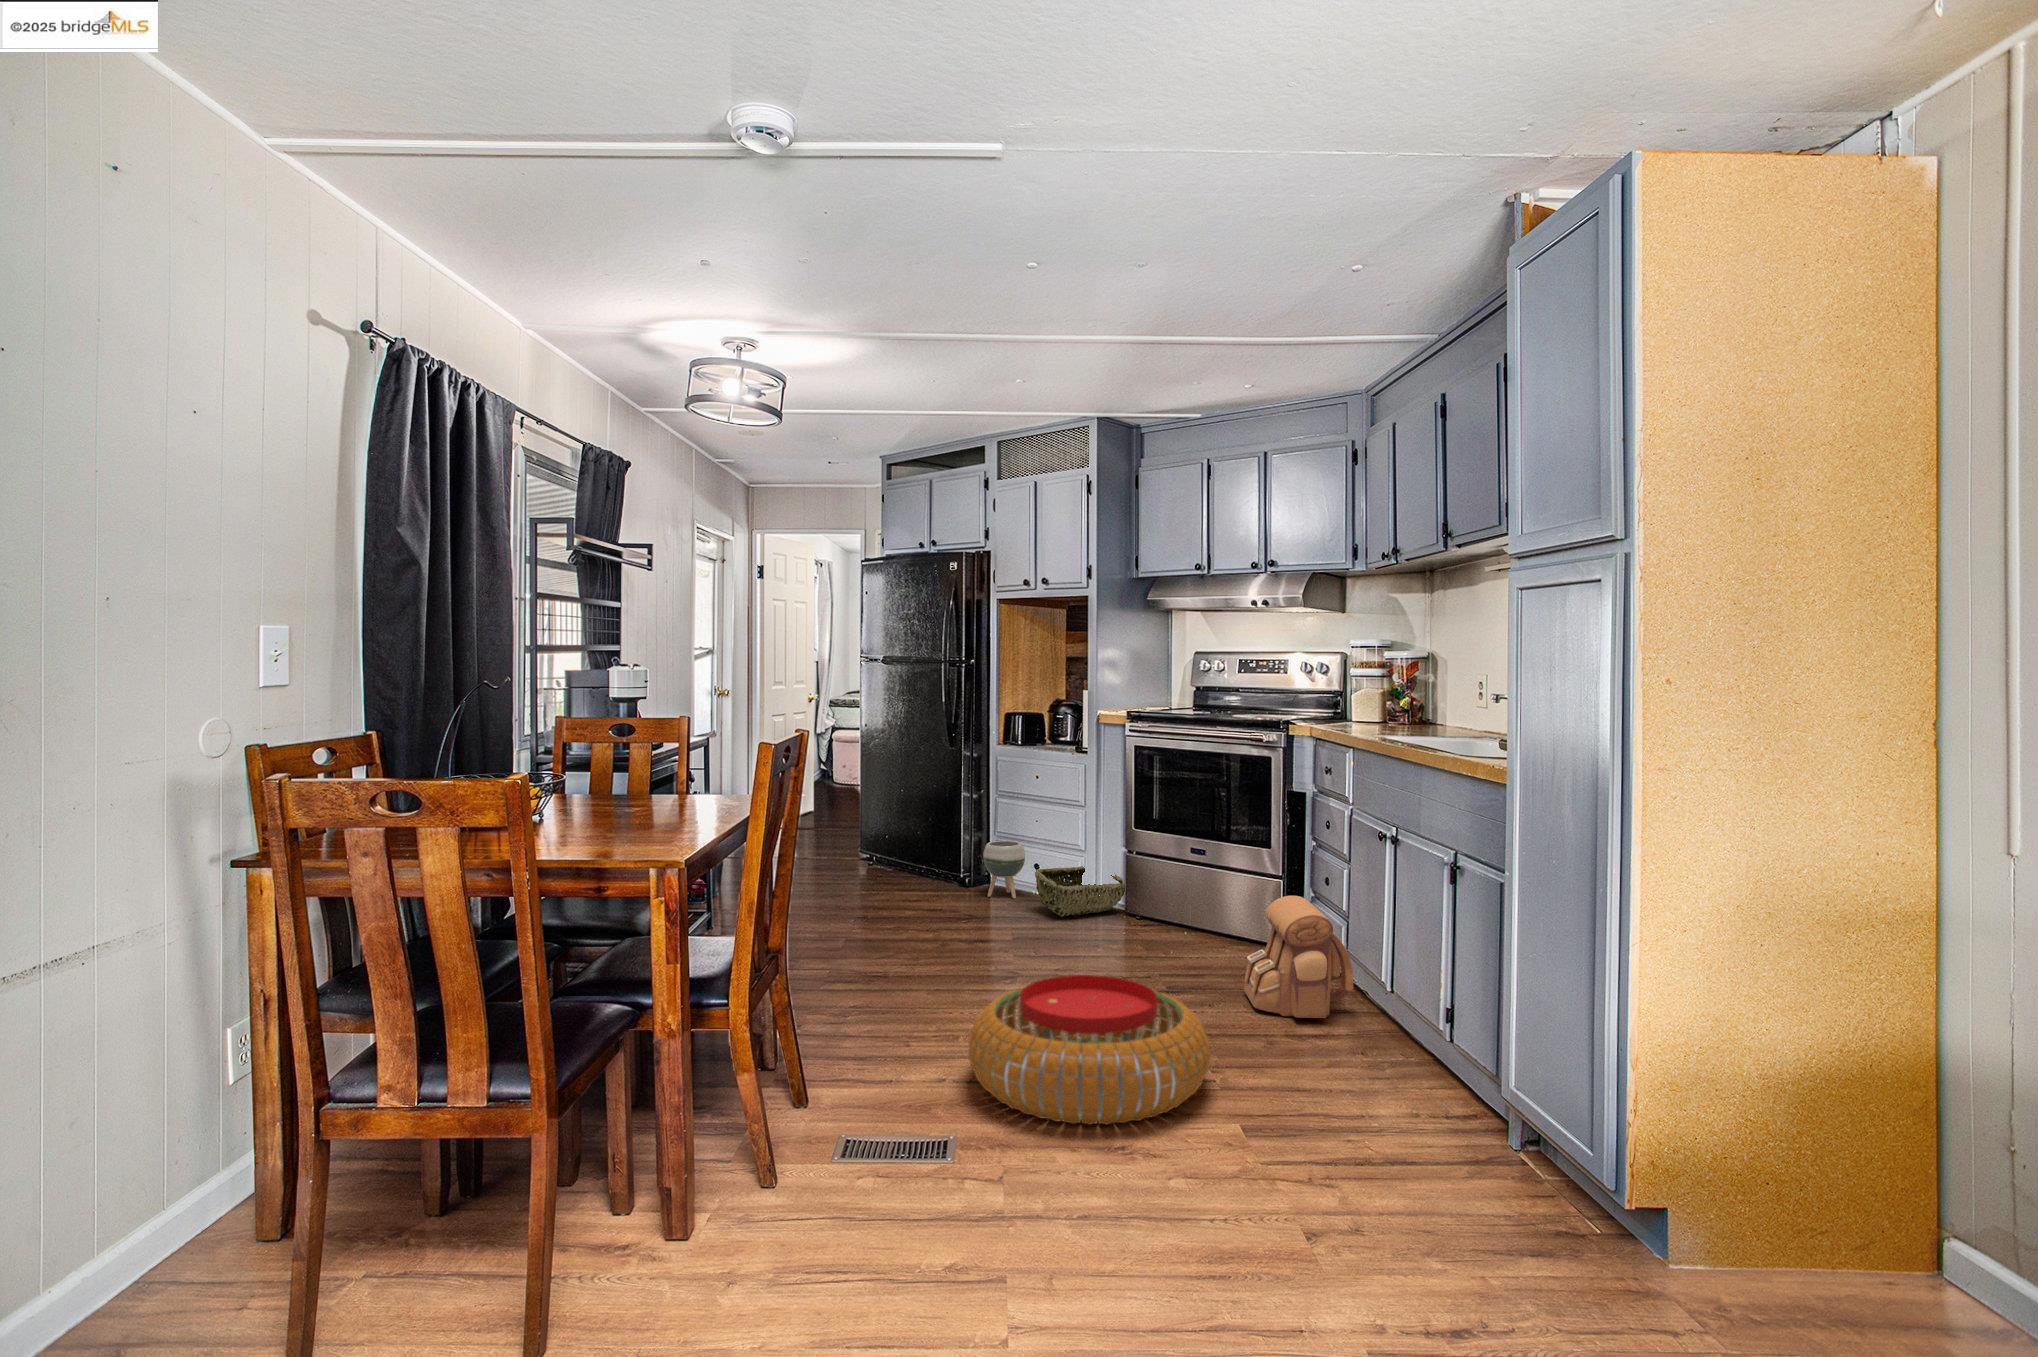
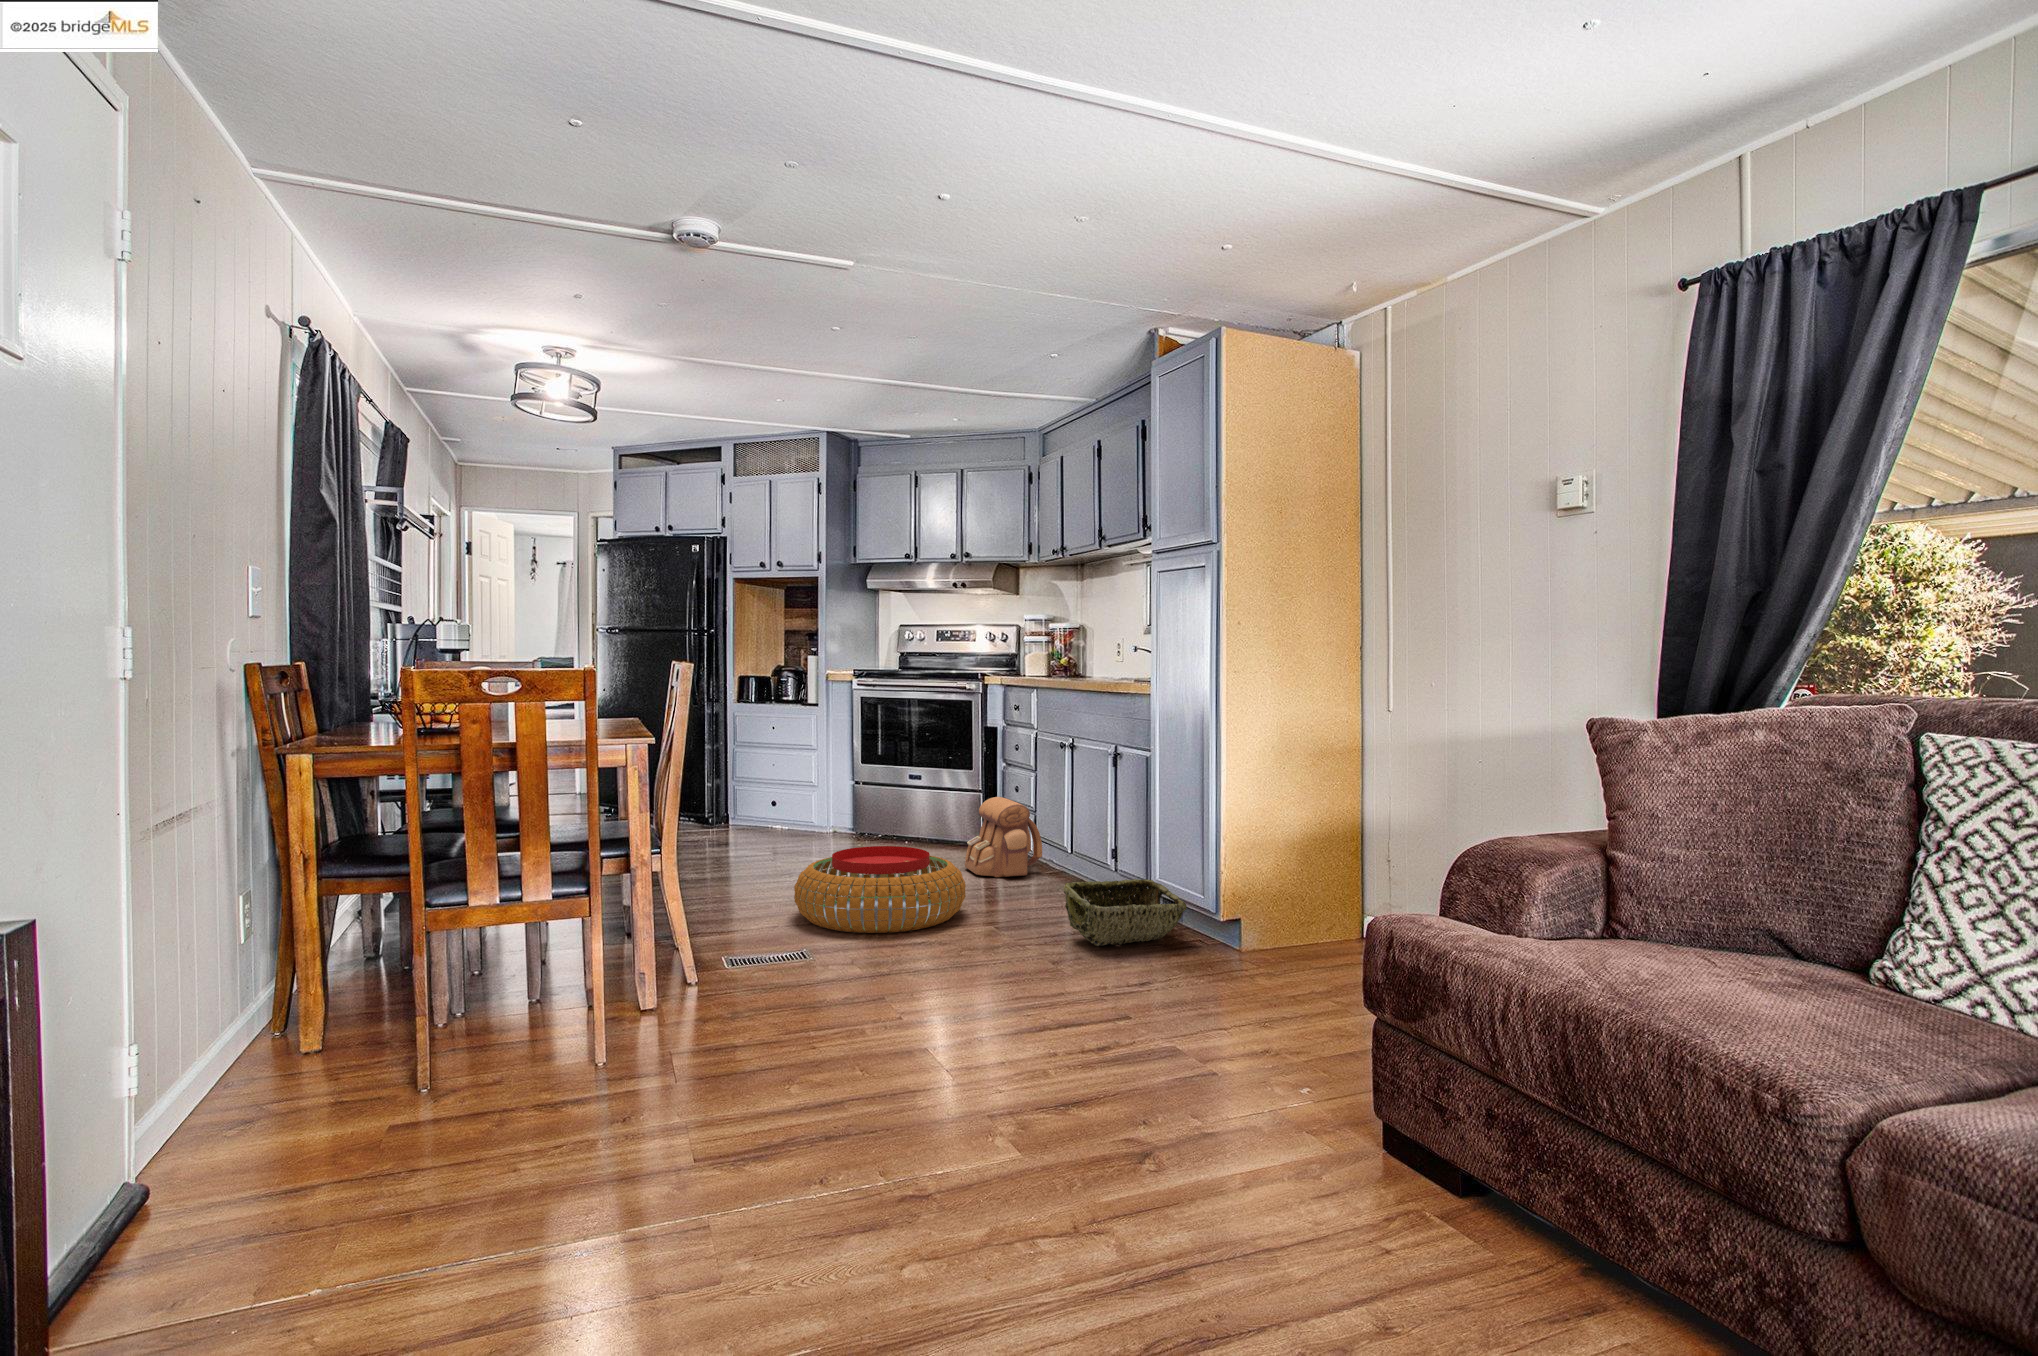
planter: present [983,841,1025,898] -> none [724,784,761,831]
woven basket: present [1035,866,1125,917] -> present [1063,879,1187,946]

